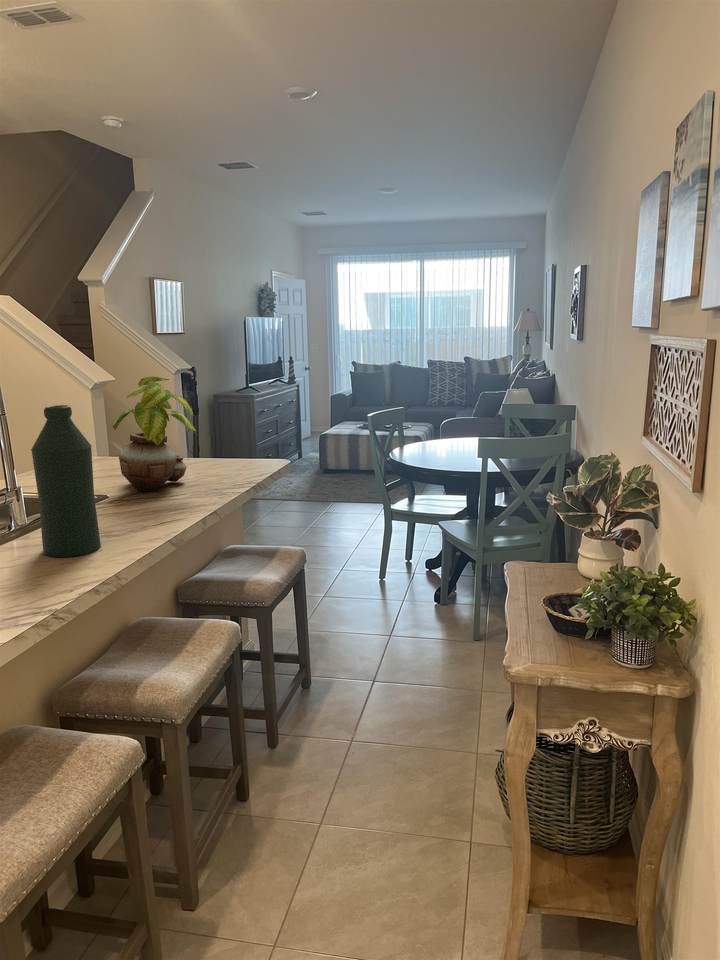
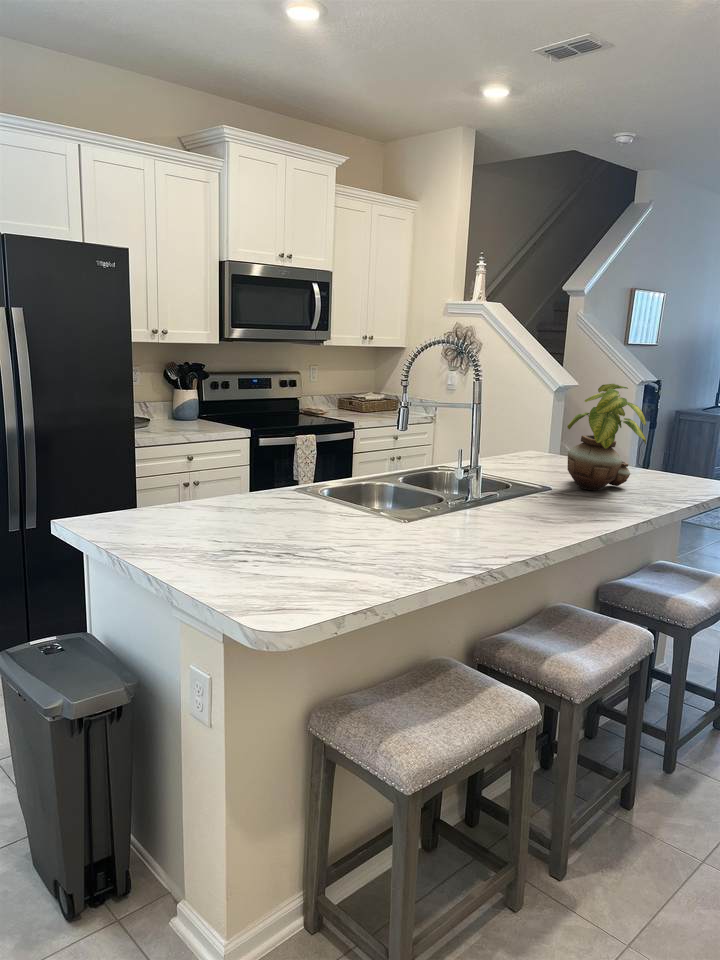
bottle: present [31,405,101,557] -> none [490,401,546,532]

